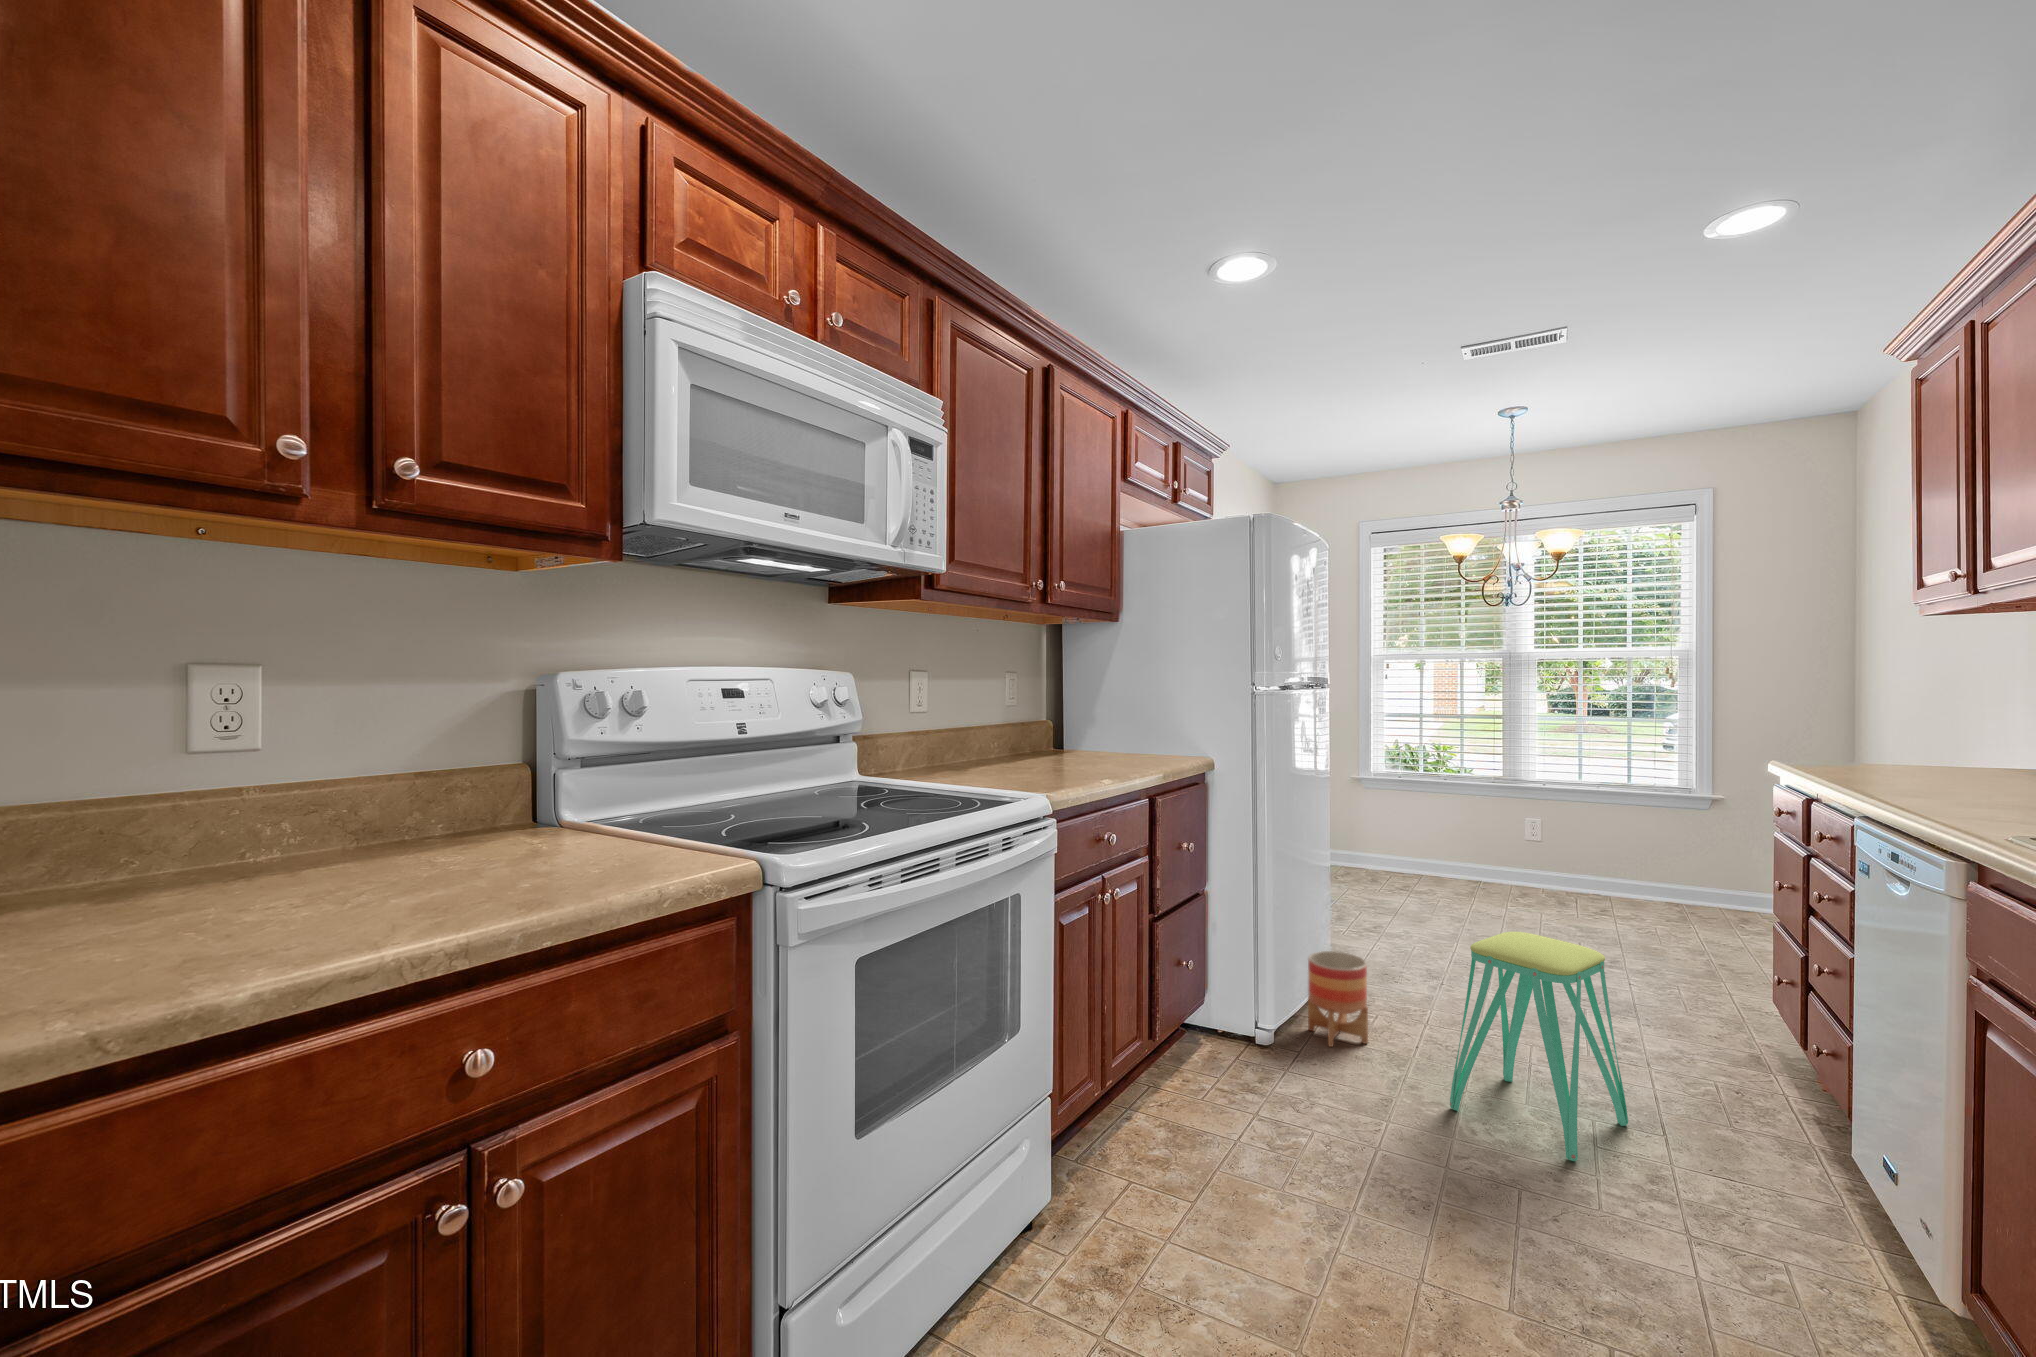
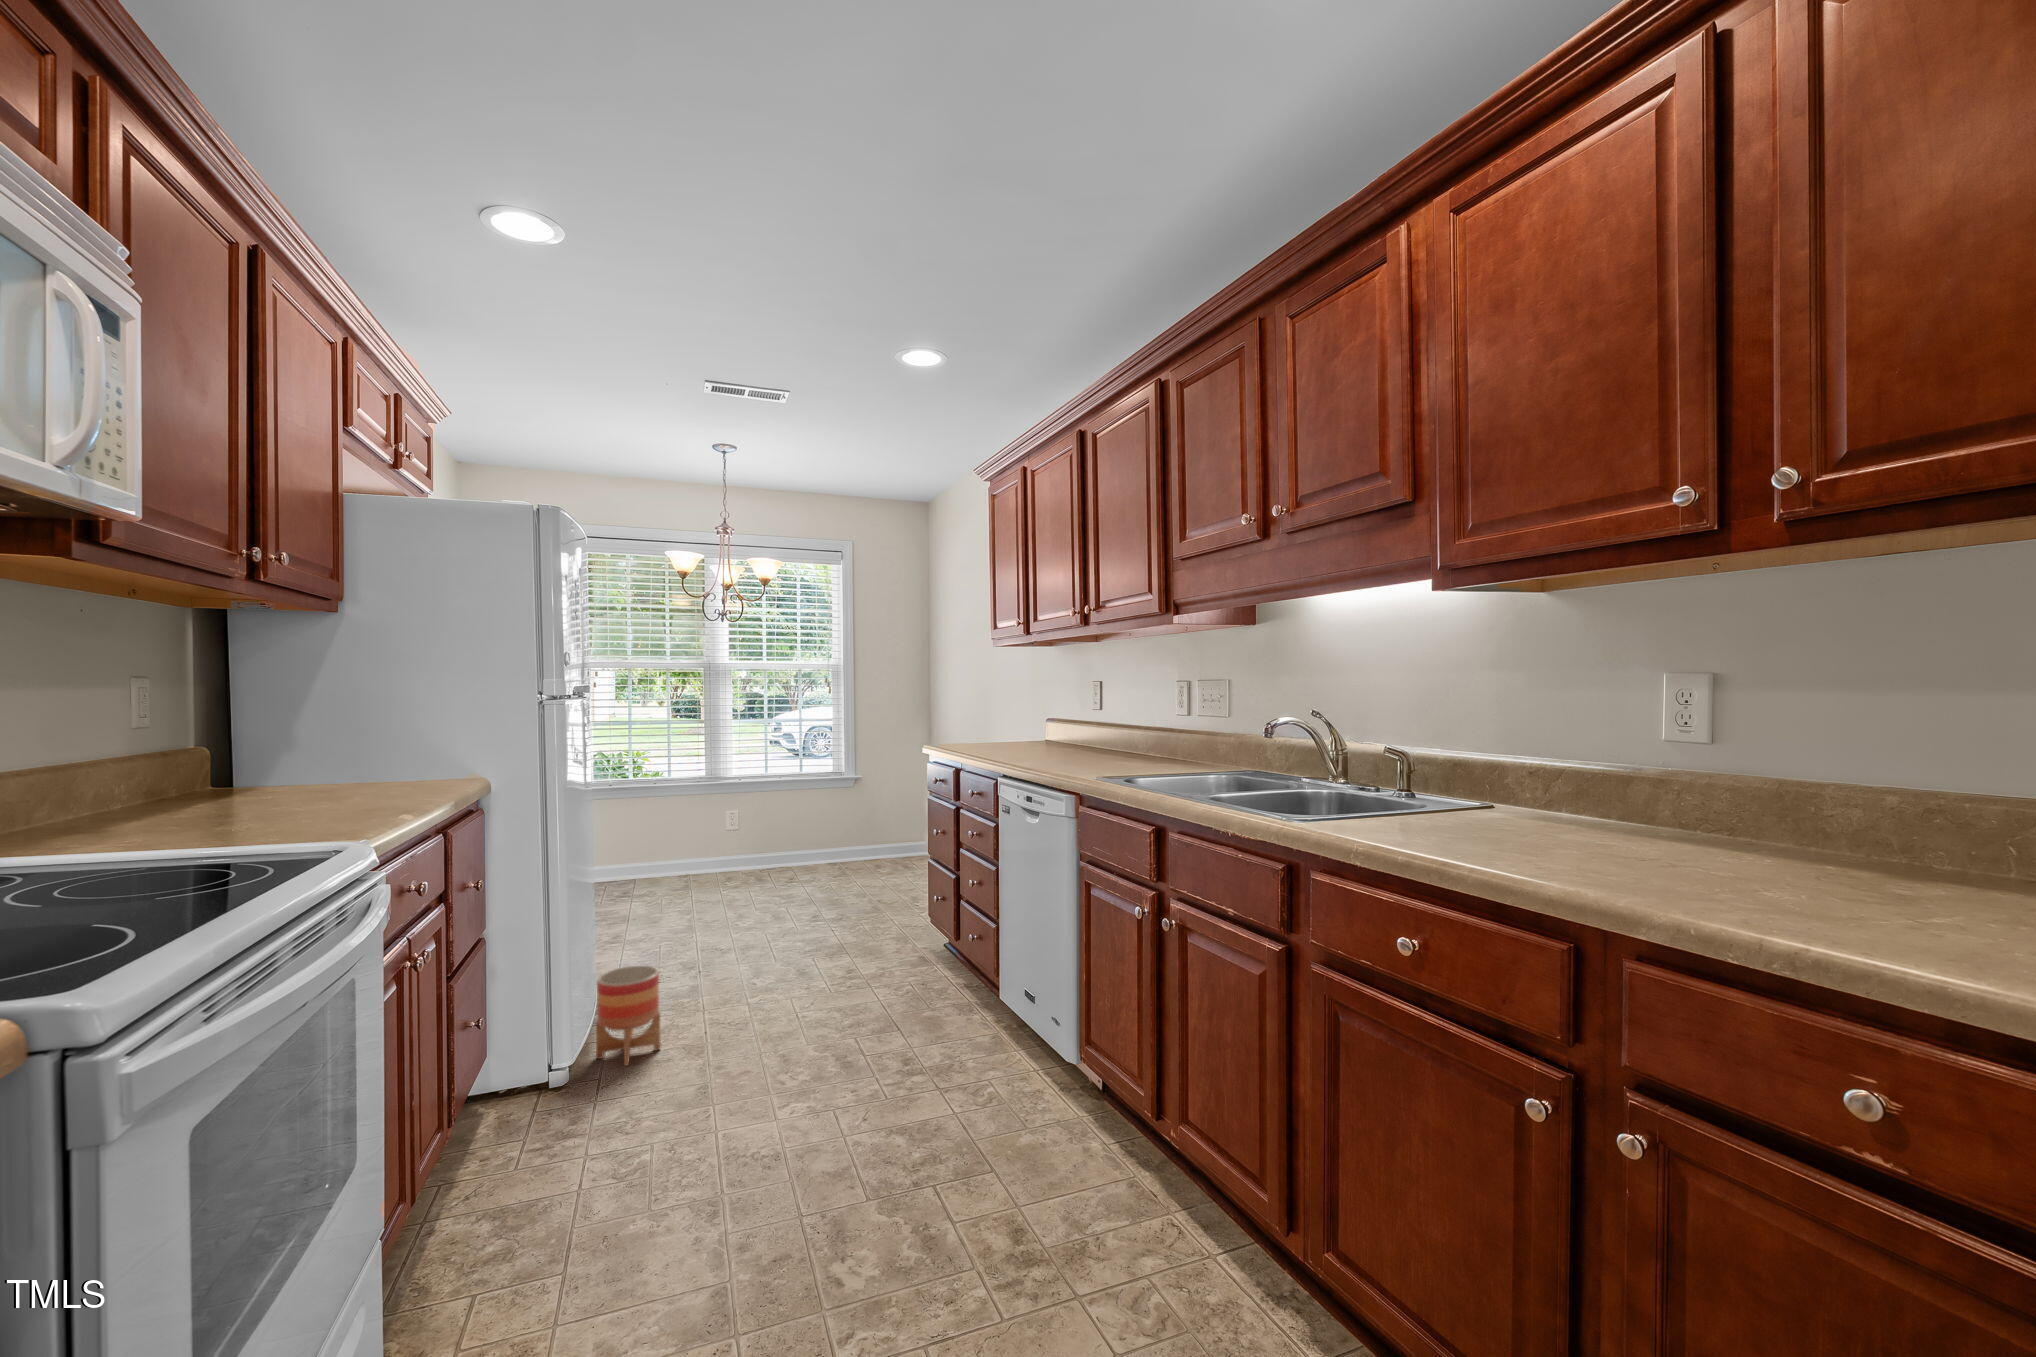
stool: present [1450,932,1628,1161] -> none [755,900,877,1074]

